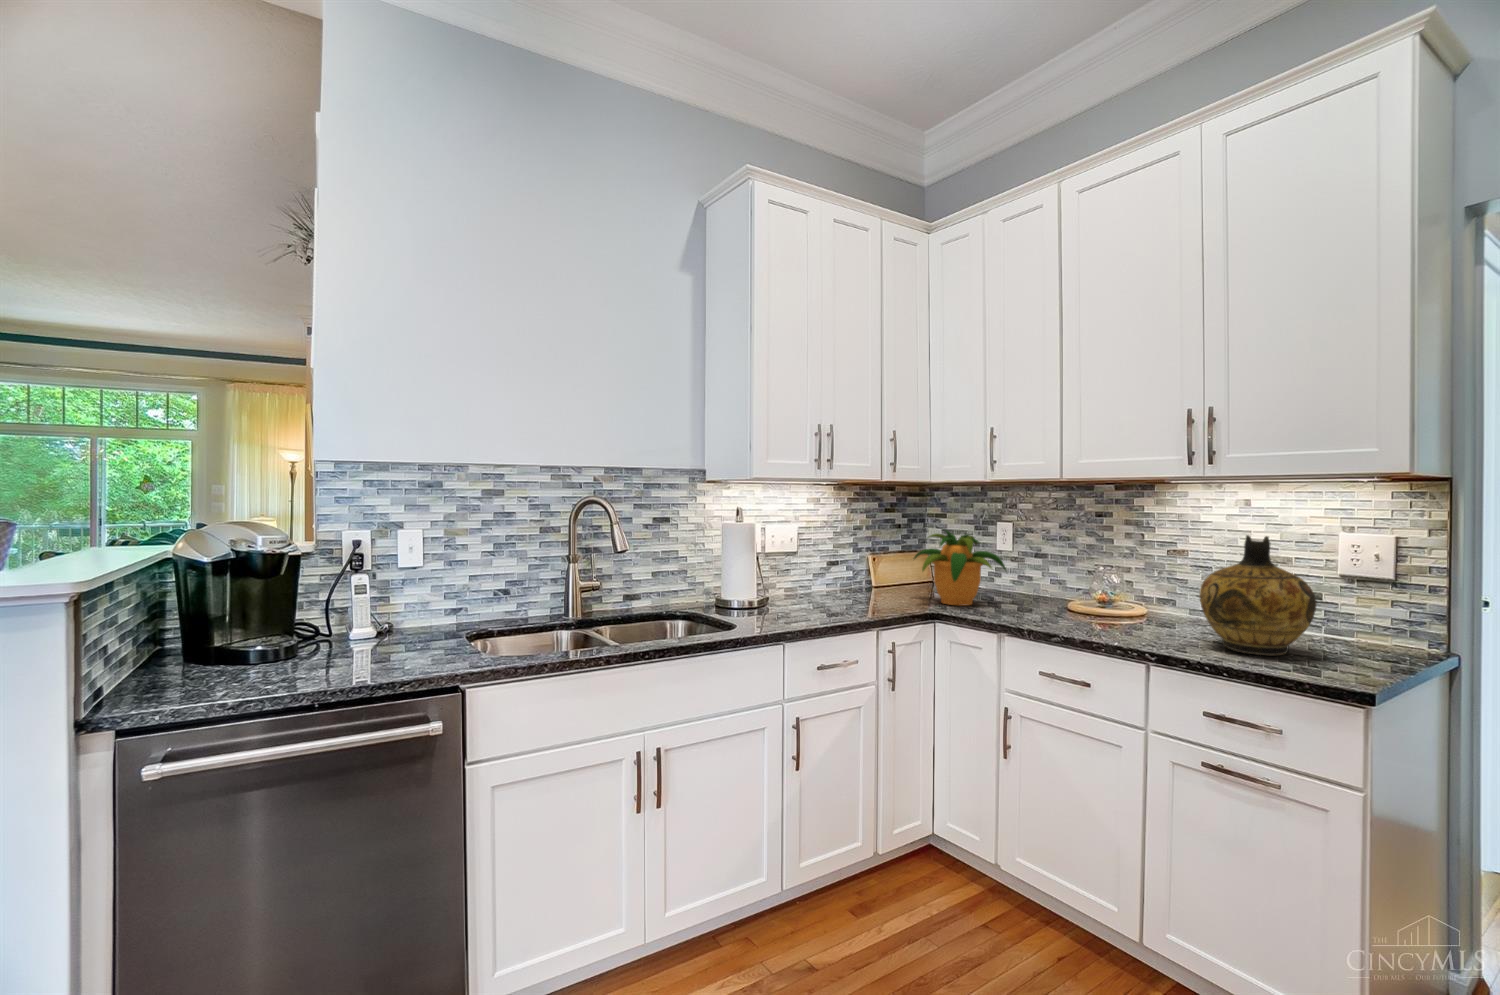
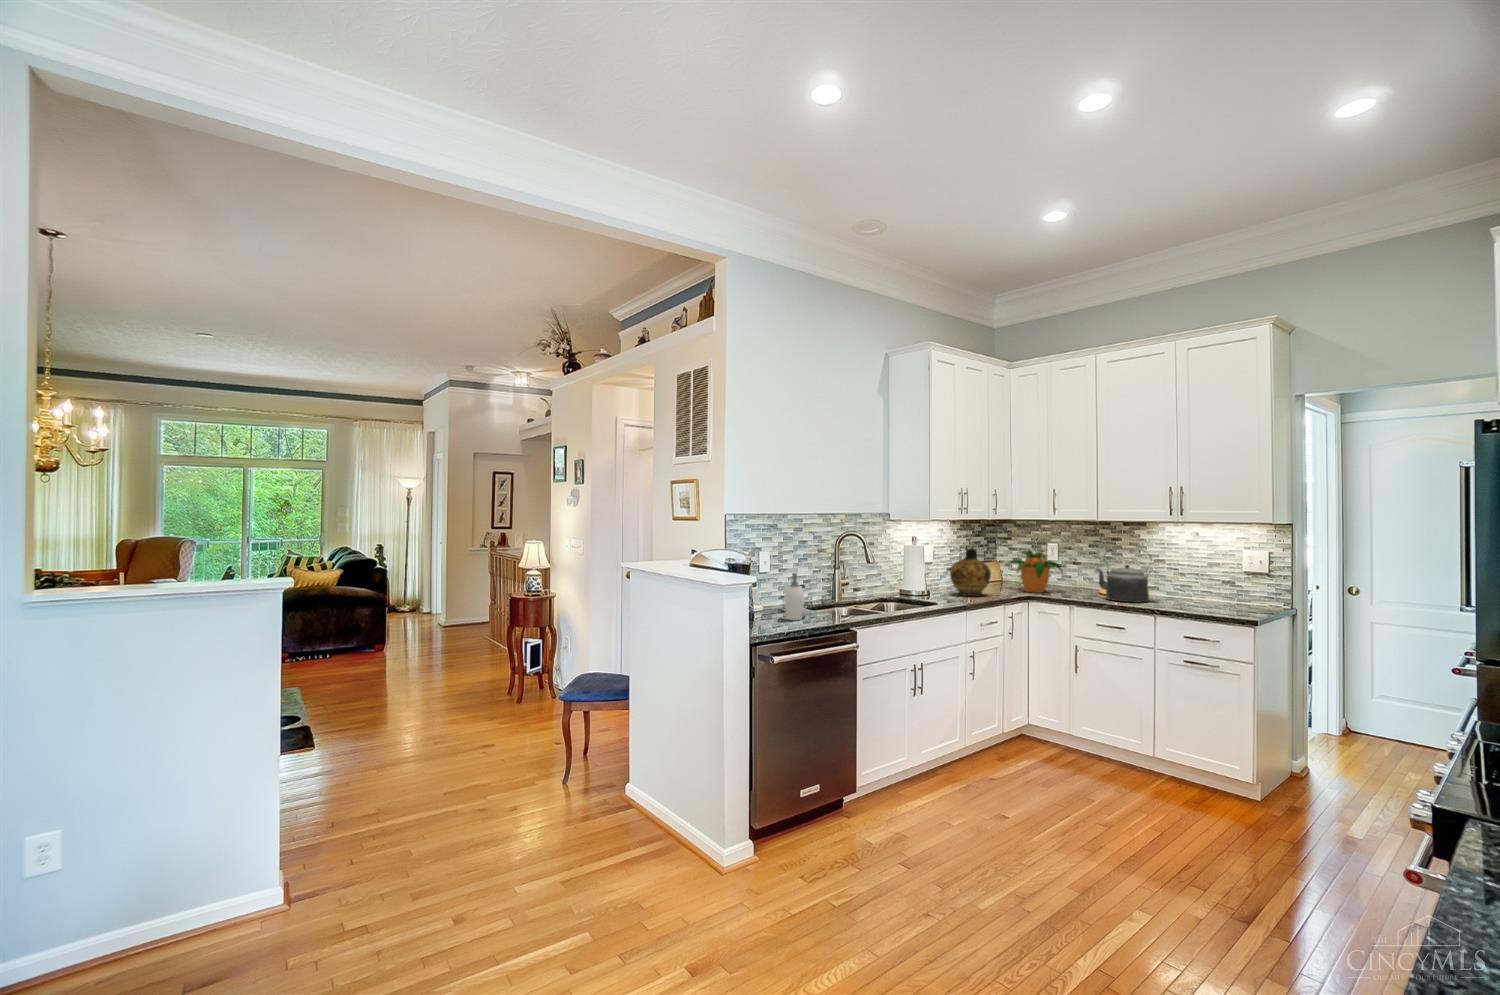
kettle: none [1049,528,1153,631] -> present [1096,548,1151,603]
ceramic jug: present [1199,535,1317,655] -> present [950,547,991,596]
soap dispenser: none [330,571,379,670] -> present [784,573,805,620]

